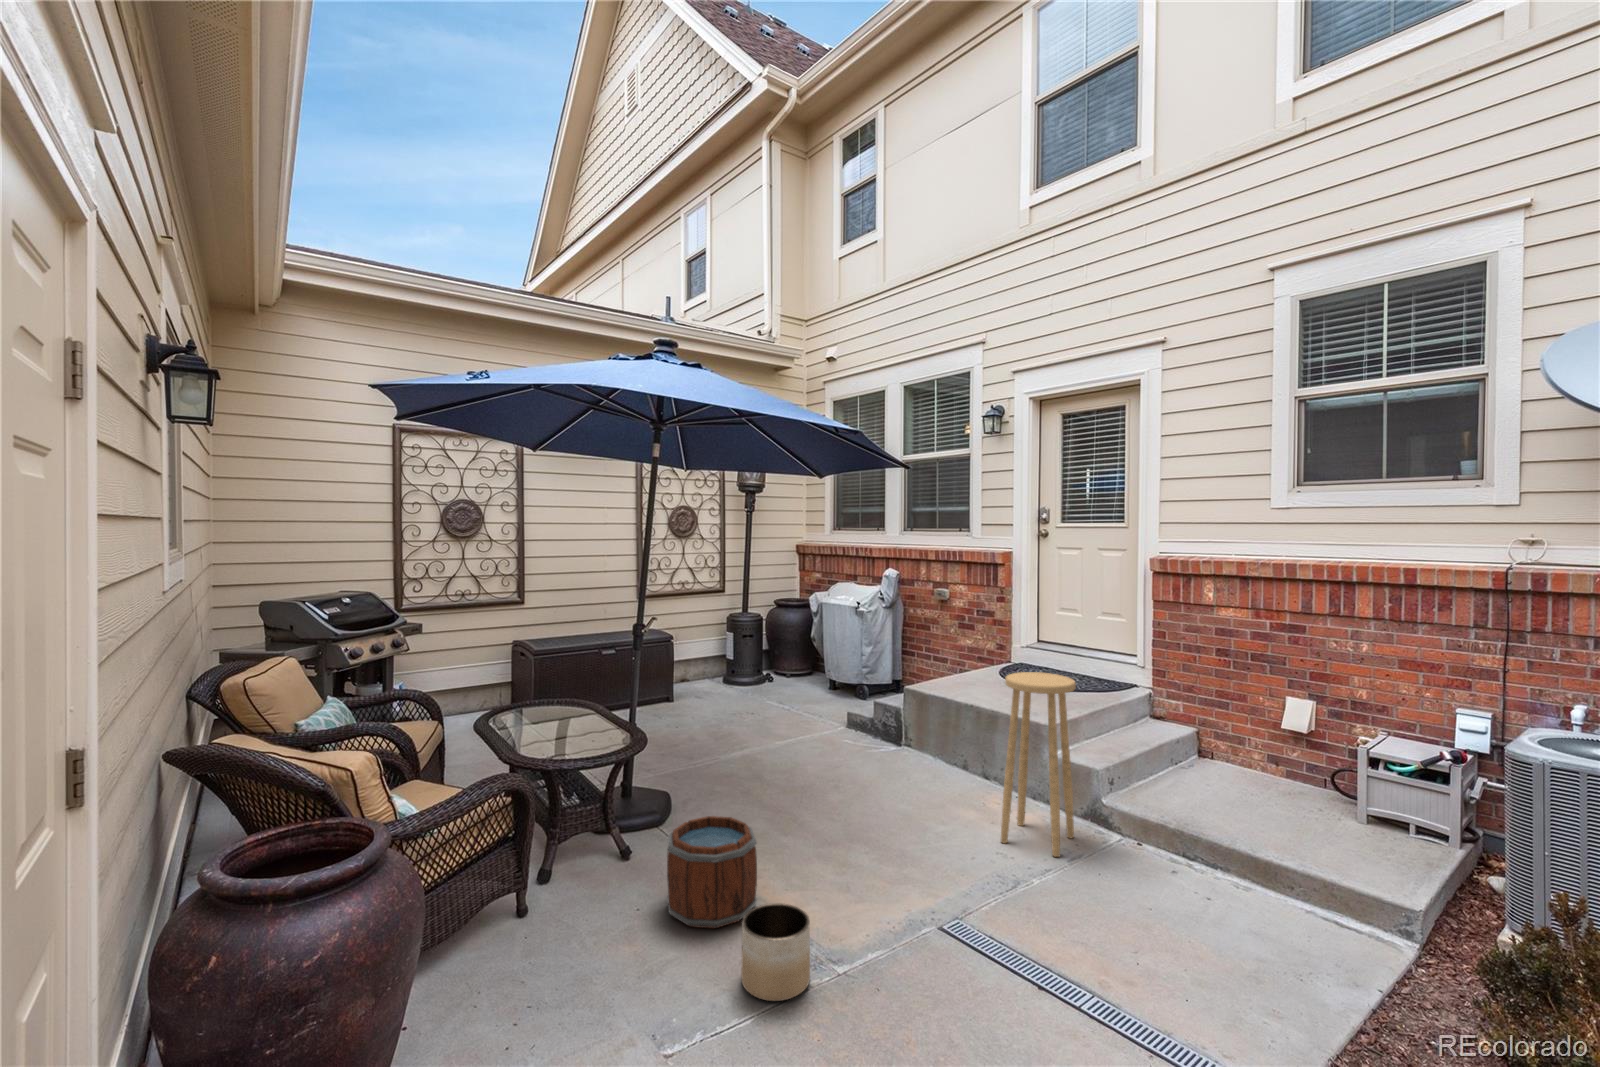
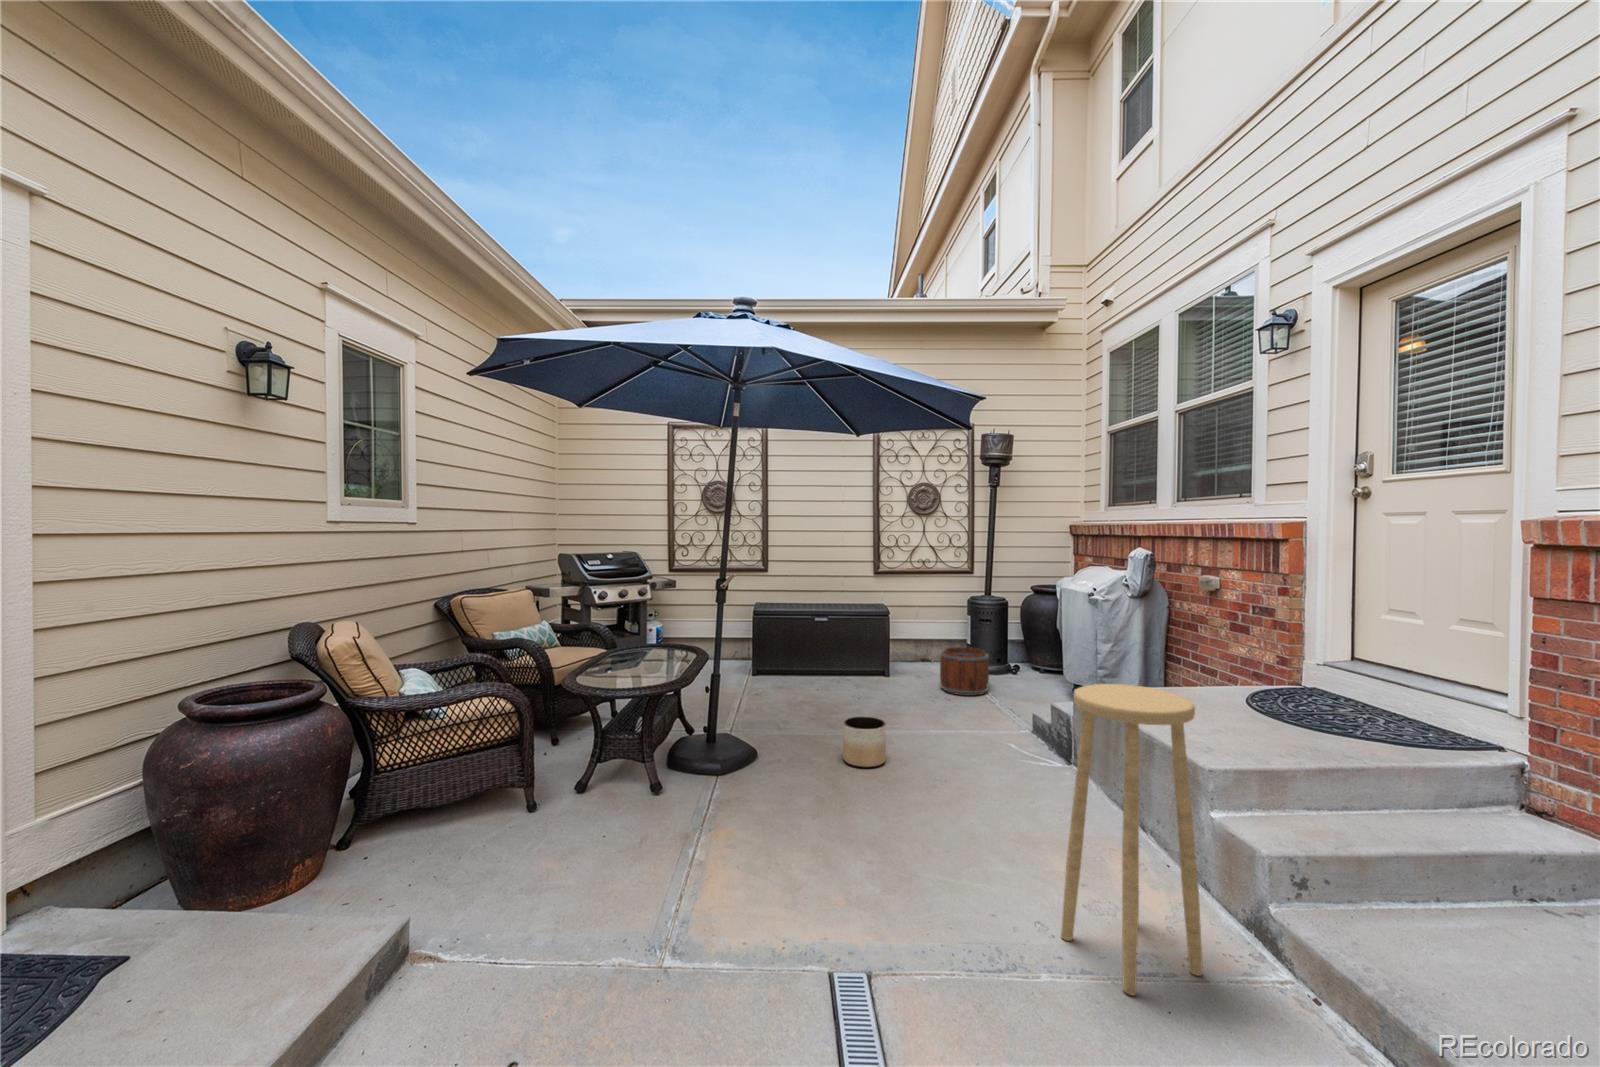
bucket: present [667,816,757,928] -> present [940,647,989,696]
planter: present [741,903,810,1001] -> present [843,716,886,768]

